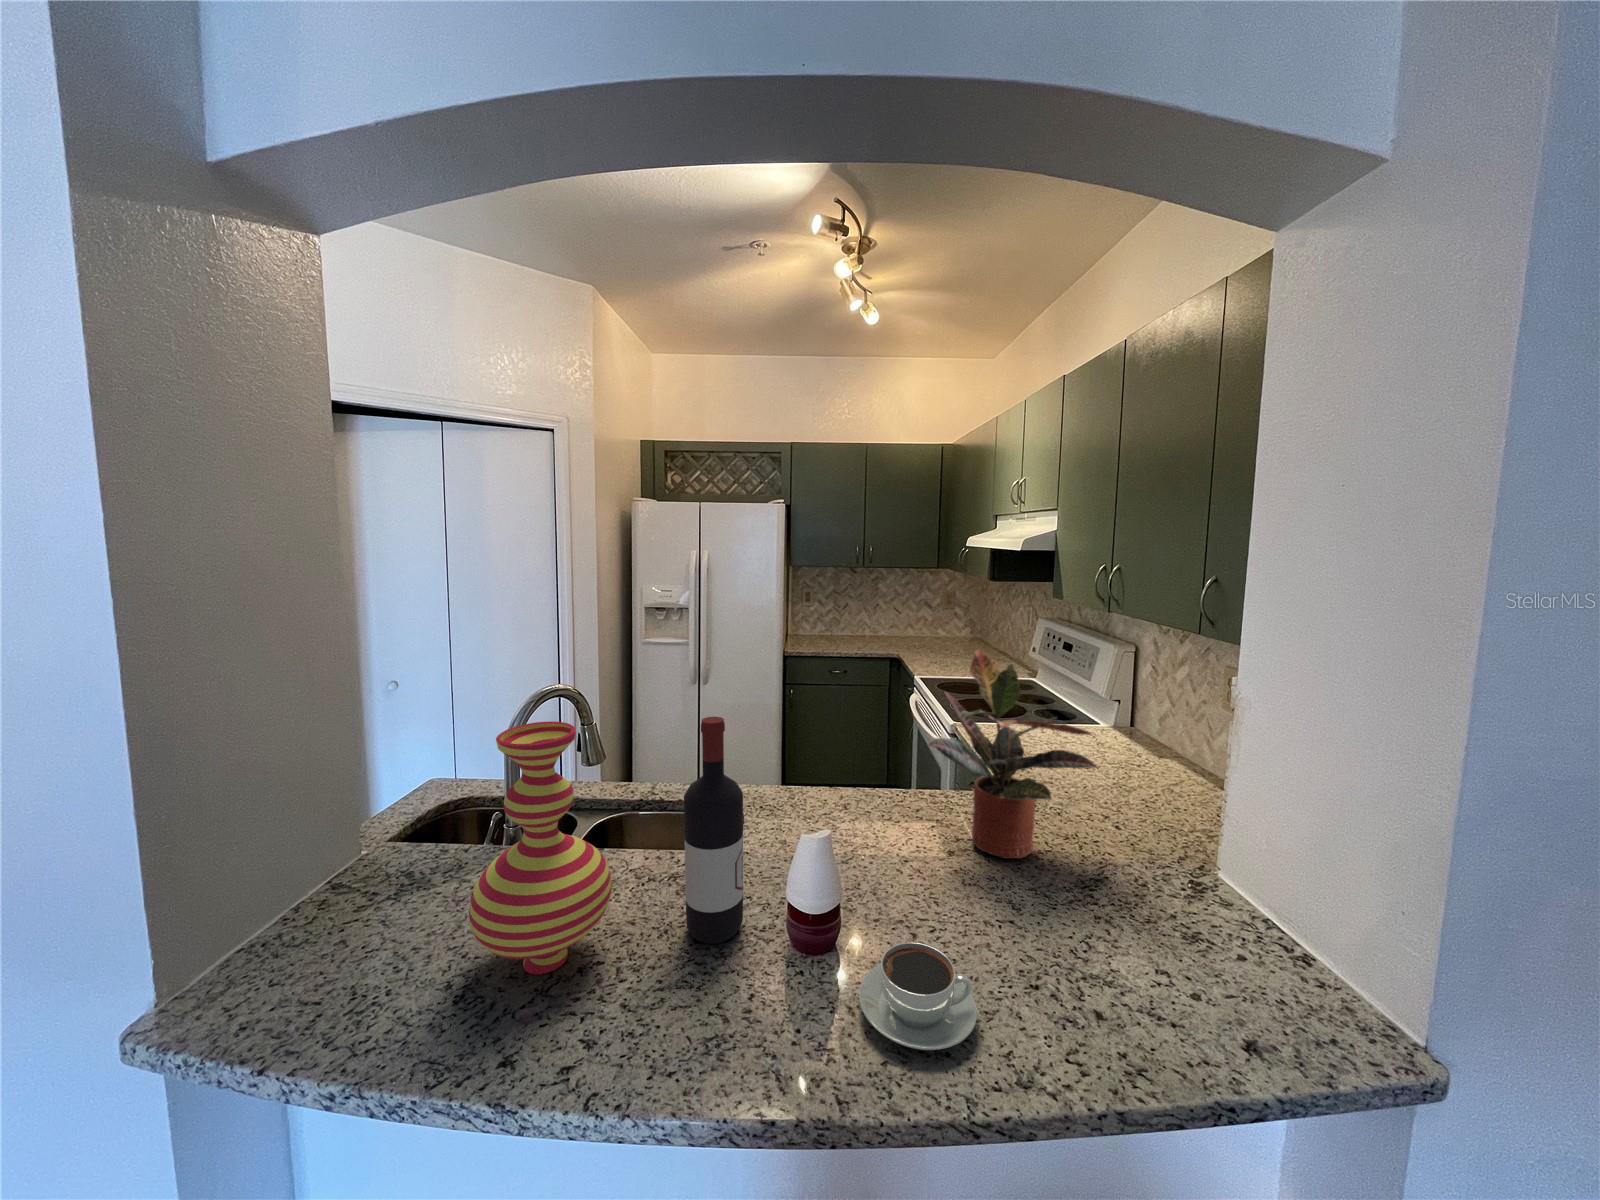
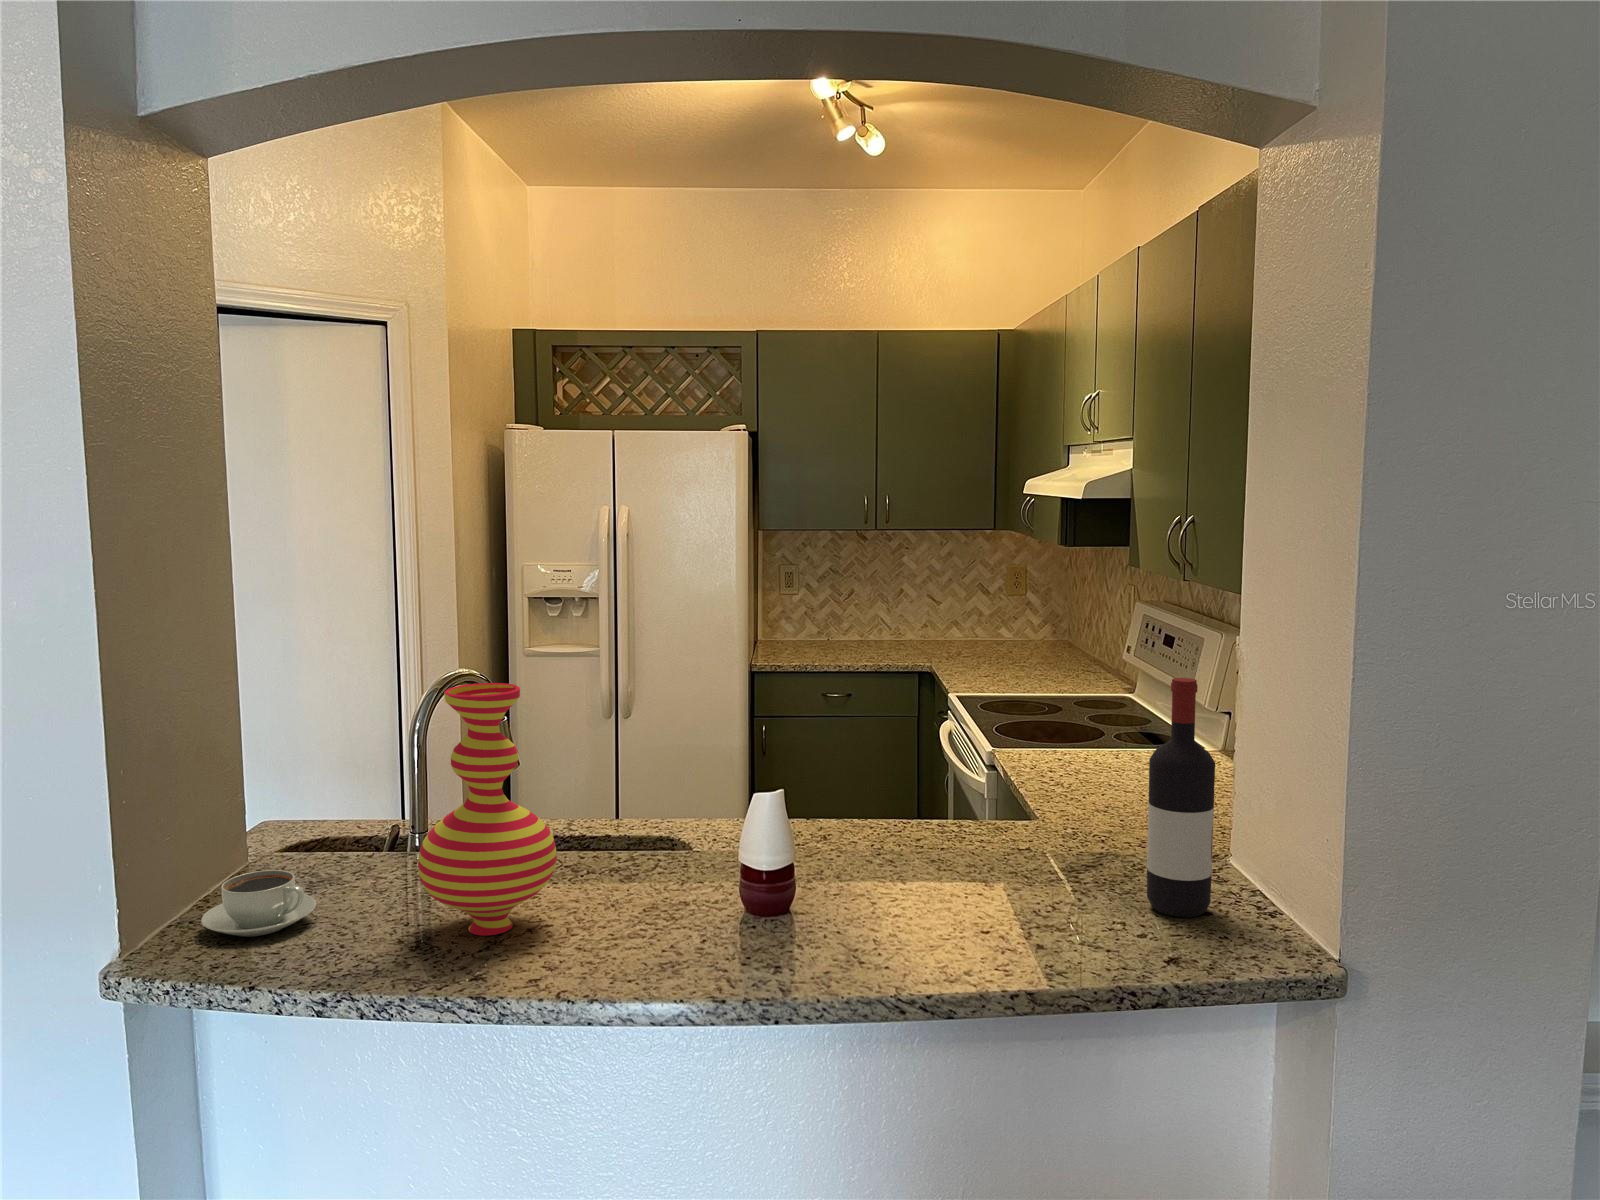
potted plant: present [929,649,1099,859] -> none [906,619,1104,860]
wine bottle: present [684,717,743,944] -> present [1147,678,1215,917]
coffee cup: present [859,942,977,1050] -> present [201,870,316,936]

